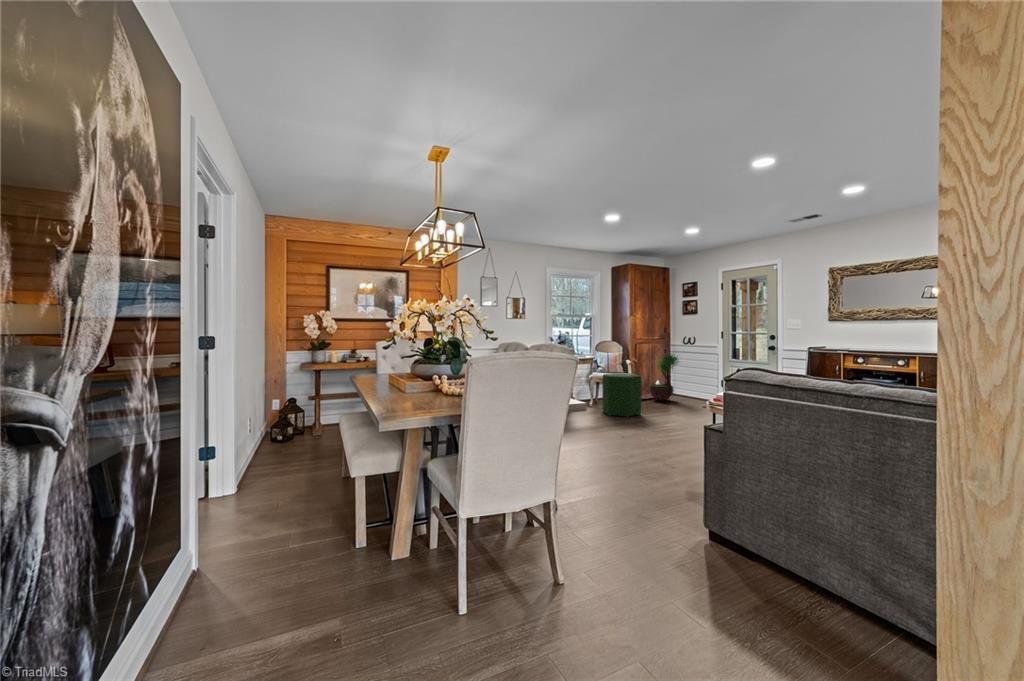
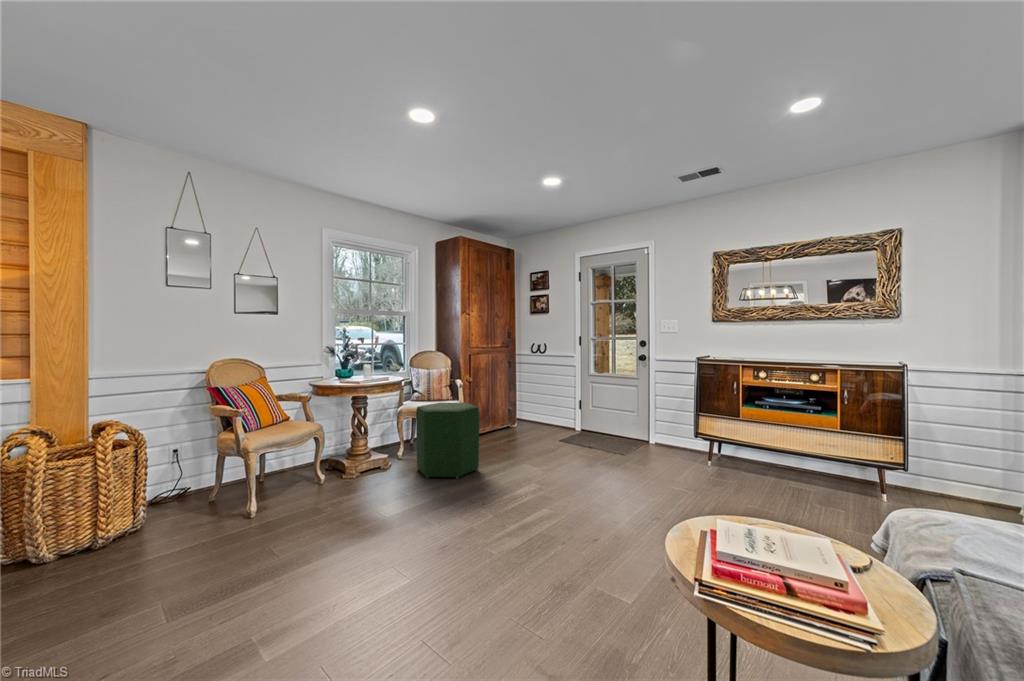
potted tree: present [650,354,679,401] -> none [490,361,532,434]

